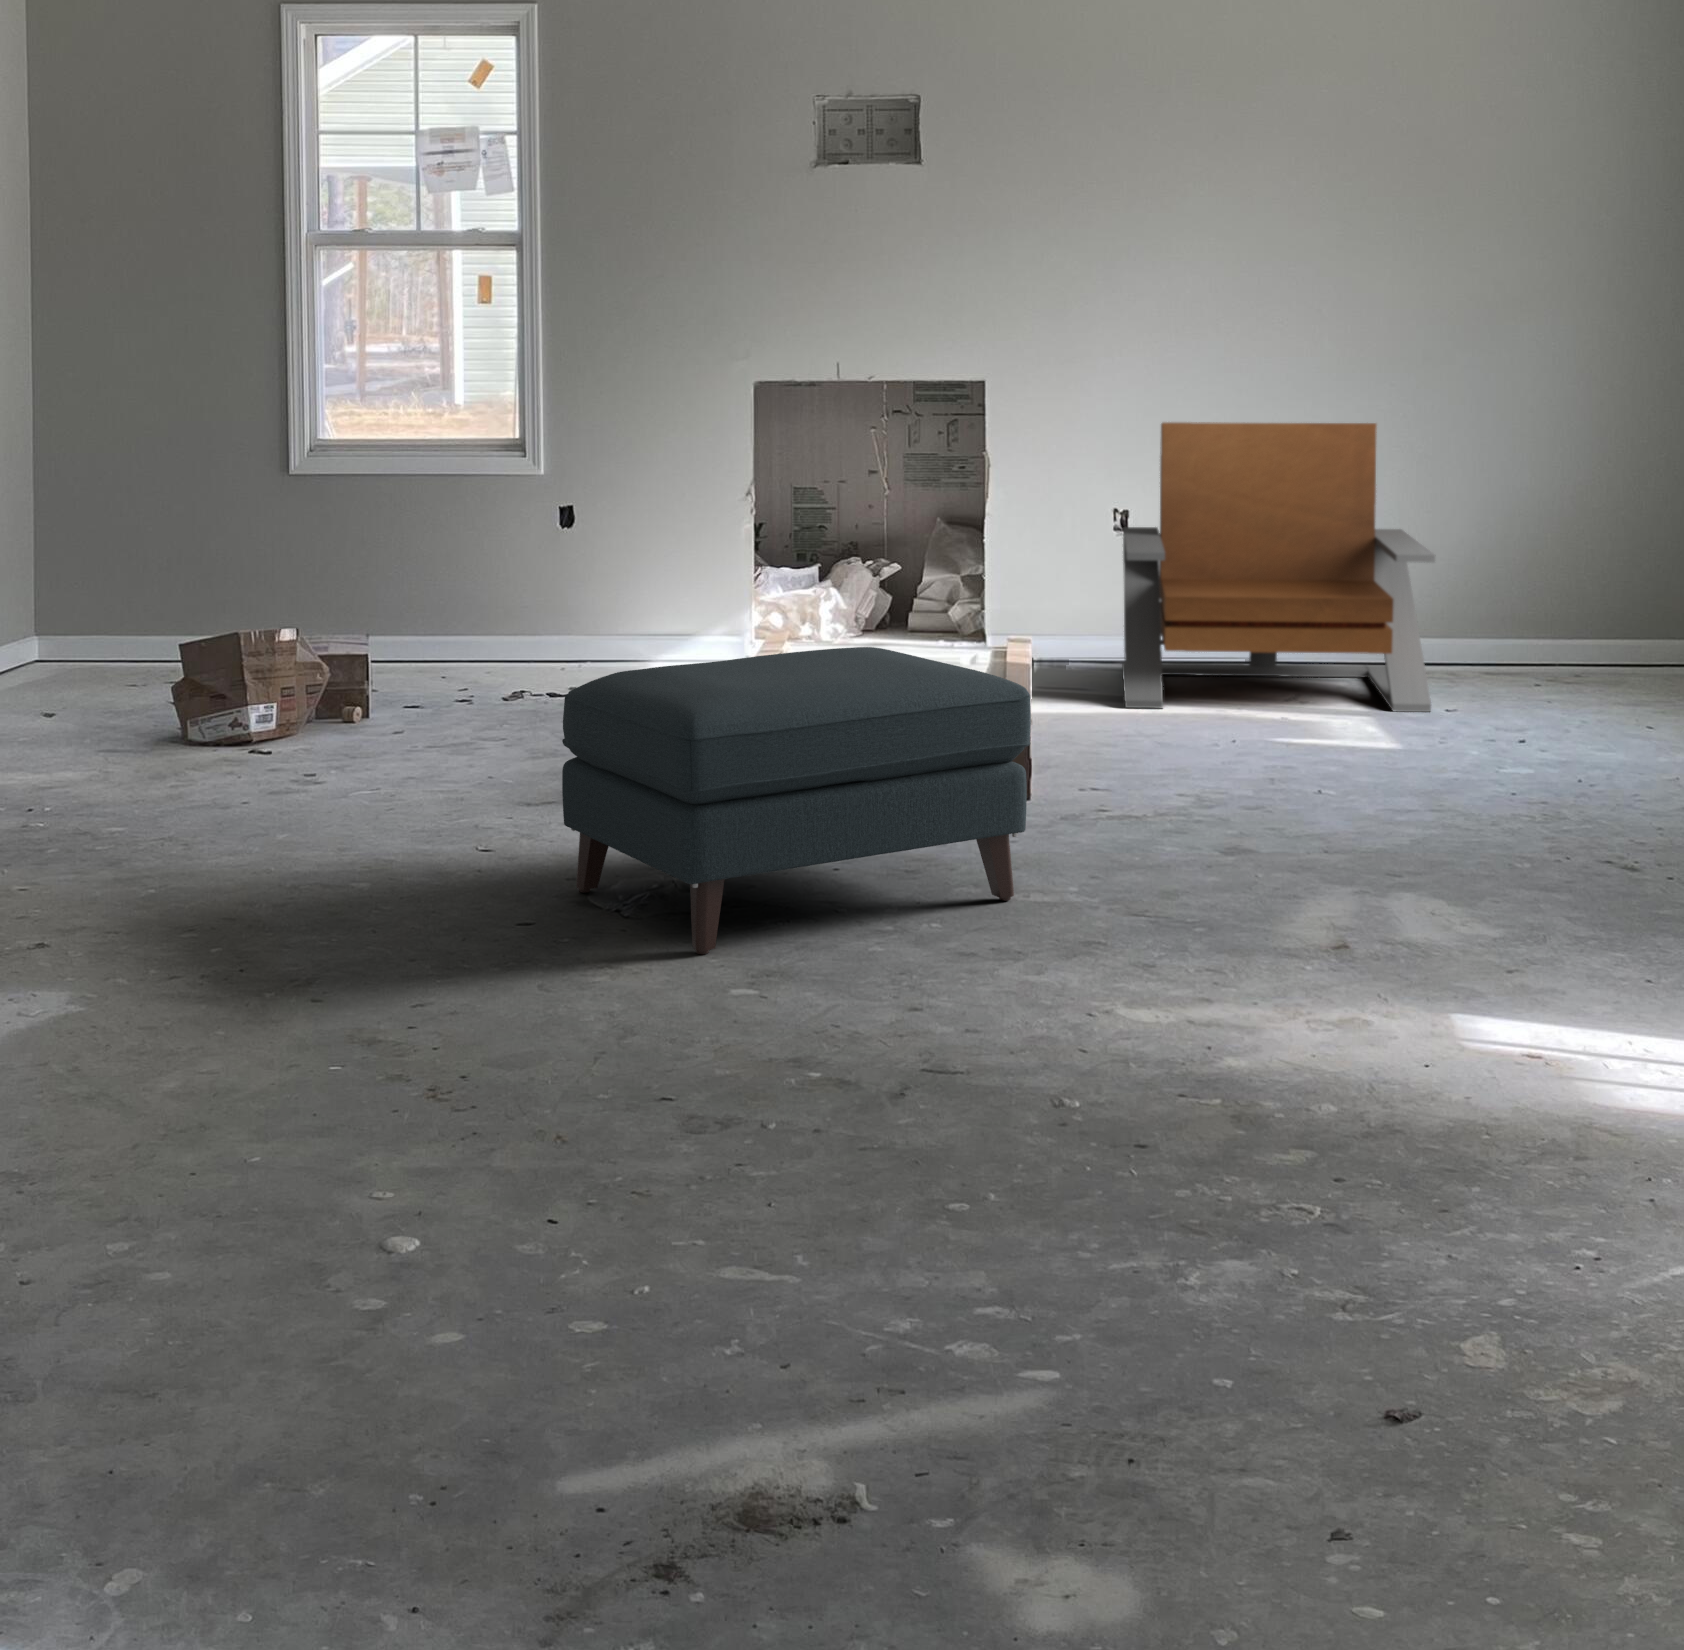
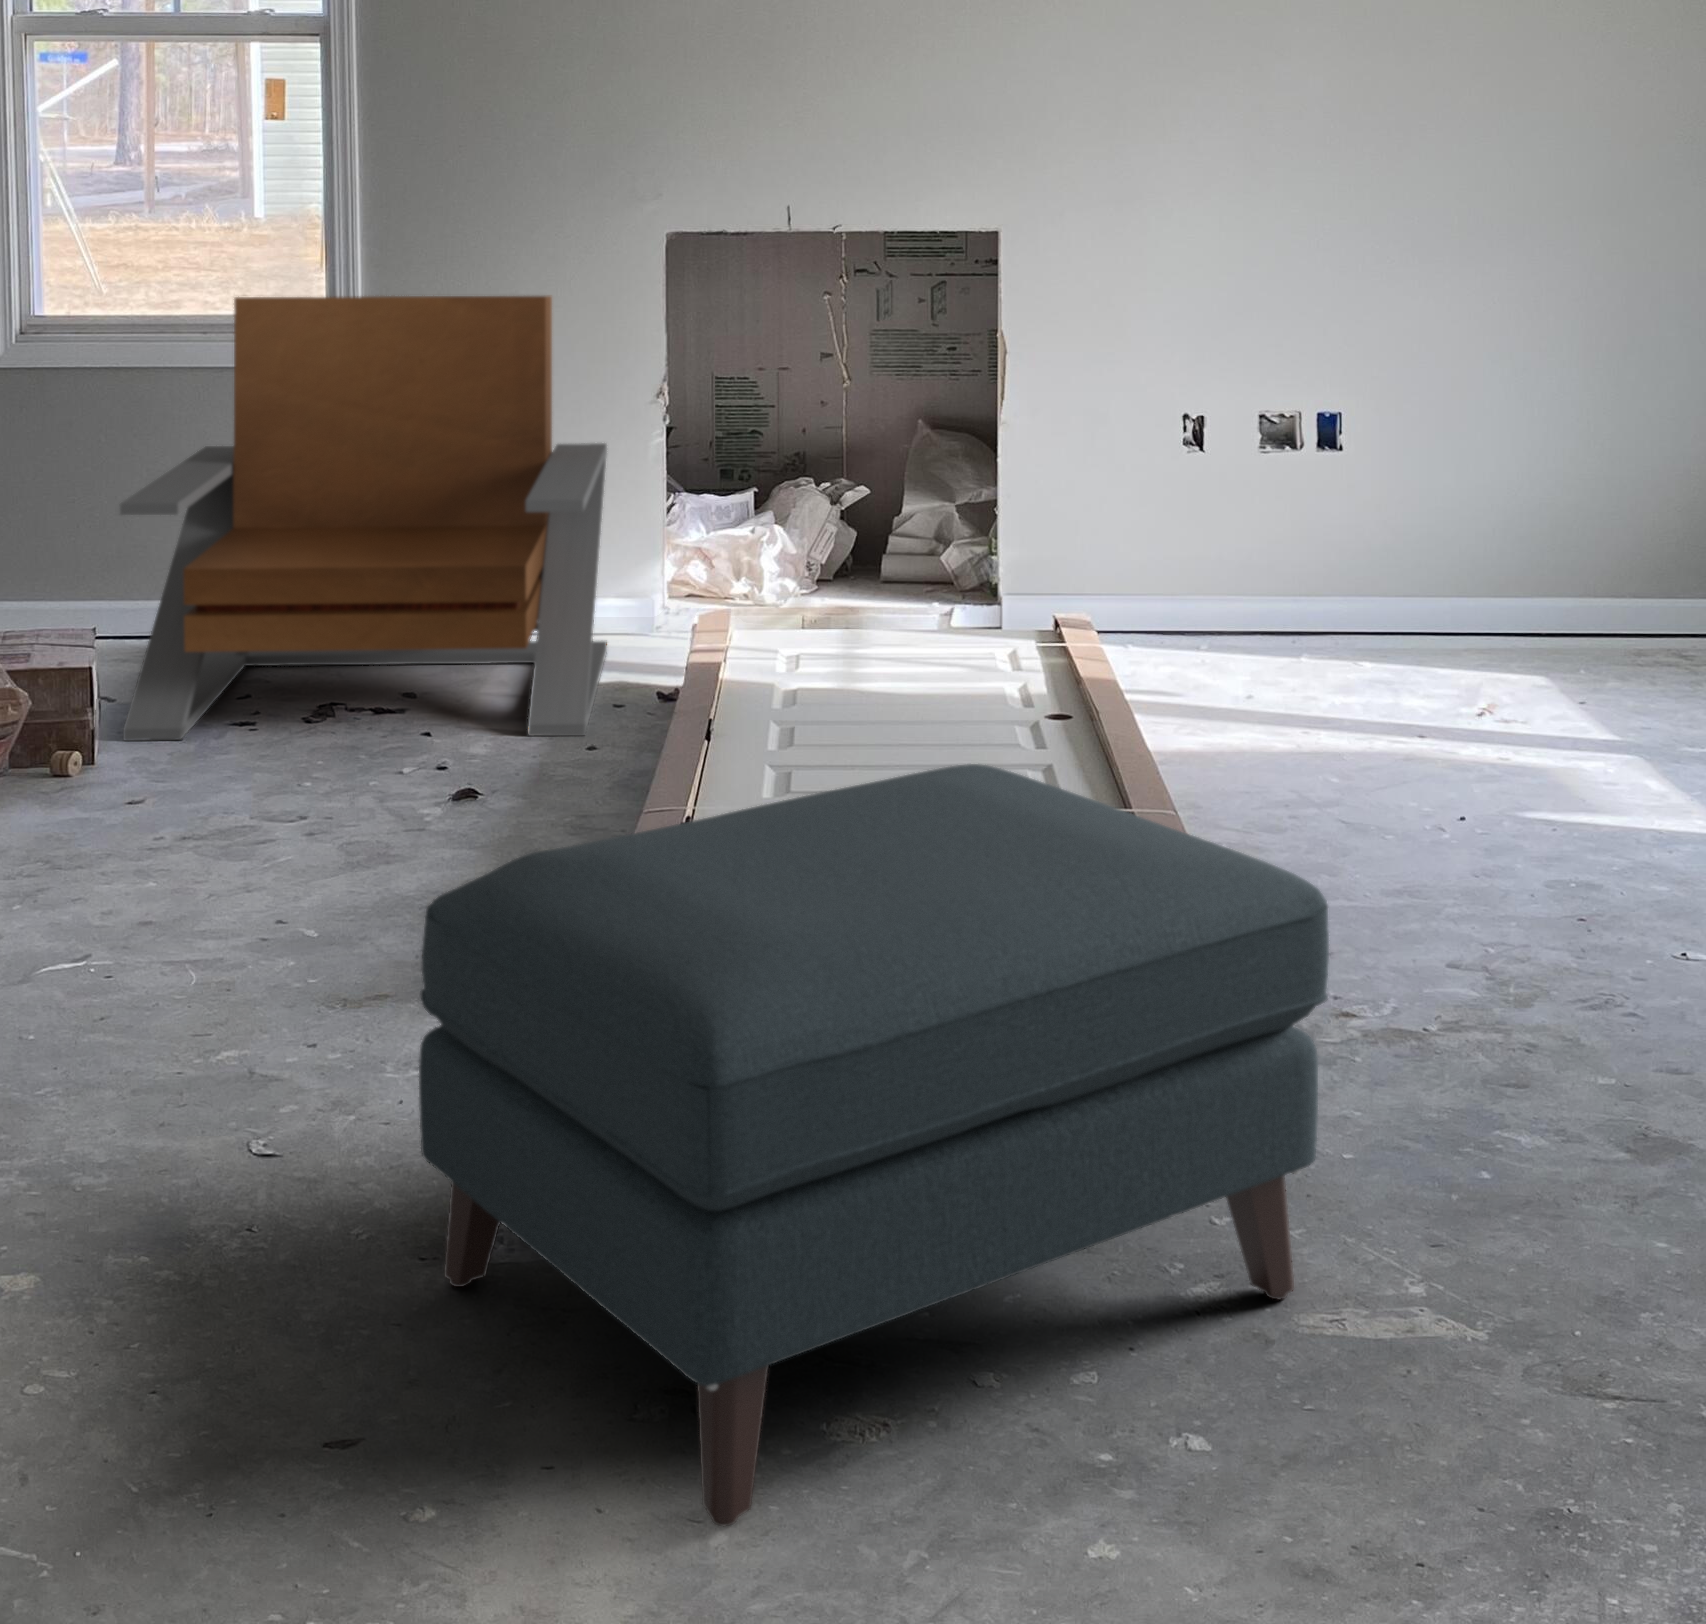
lounge chair: present [1122,422,1435,712] -> present [120,296,607,741]

